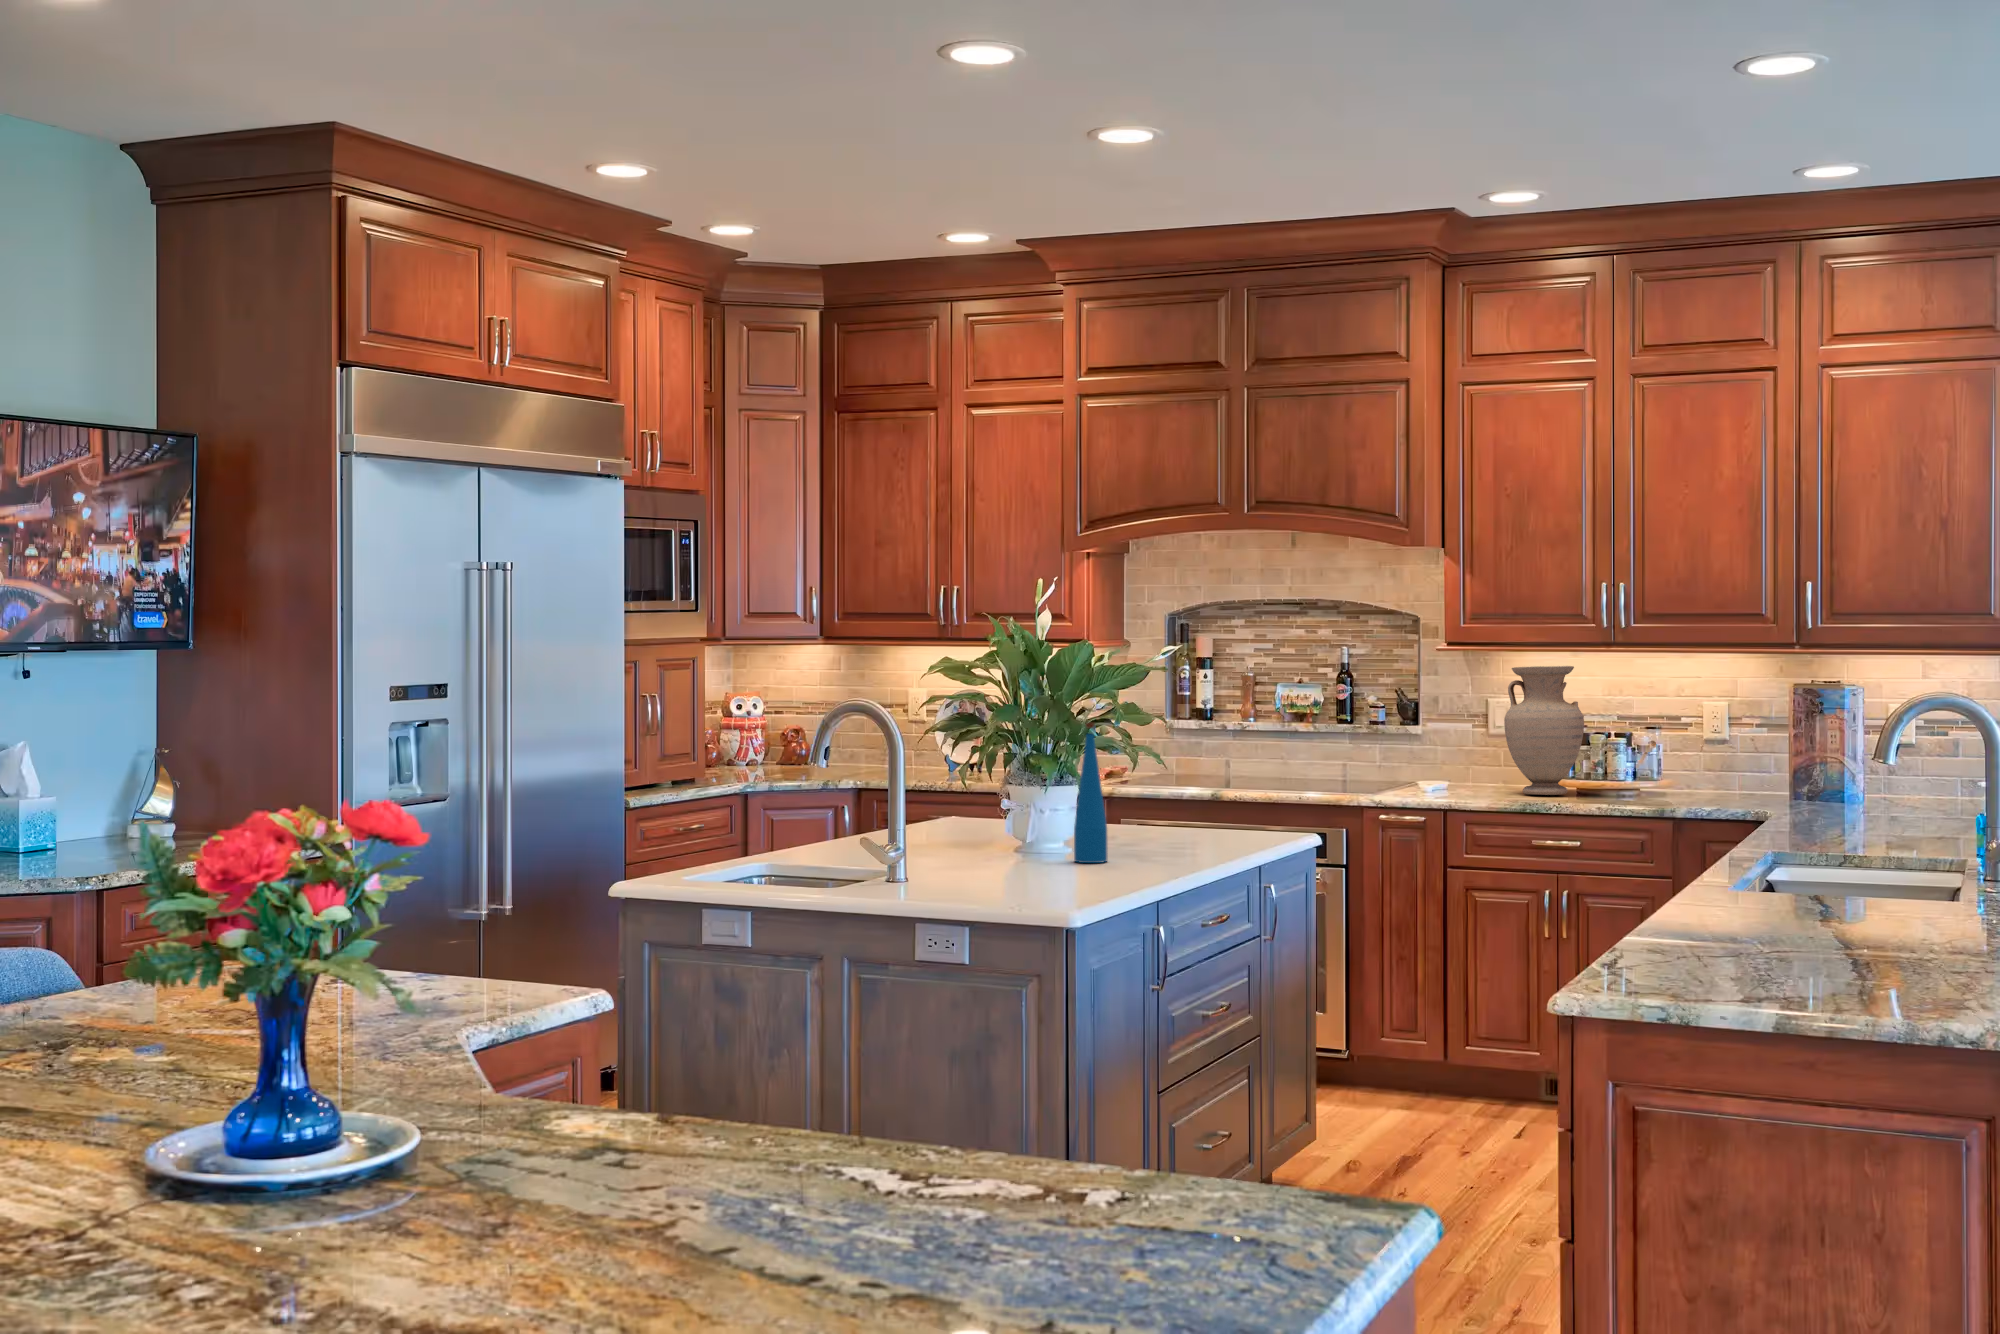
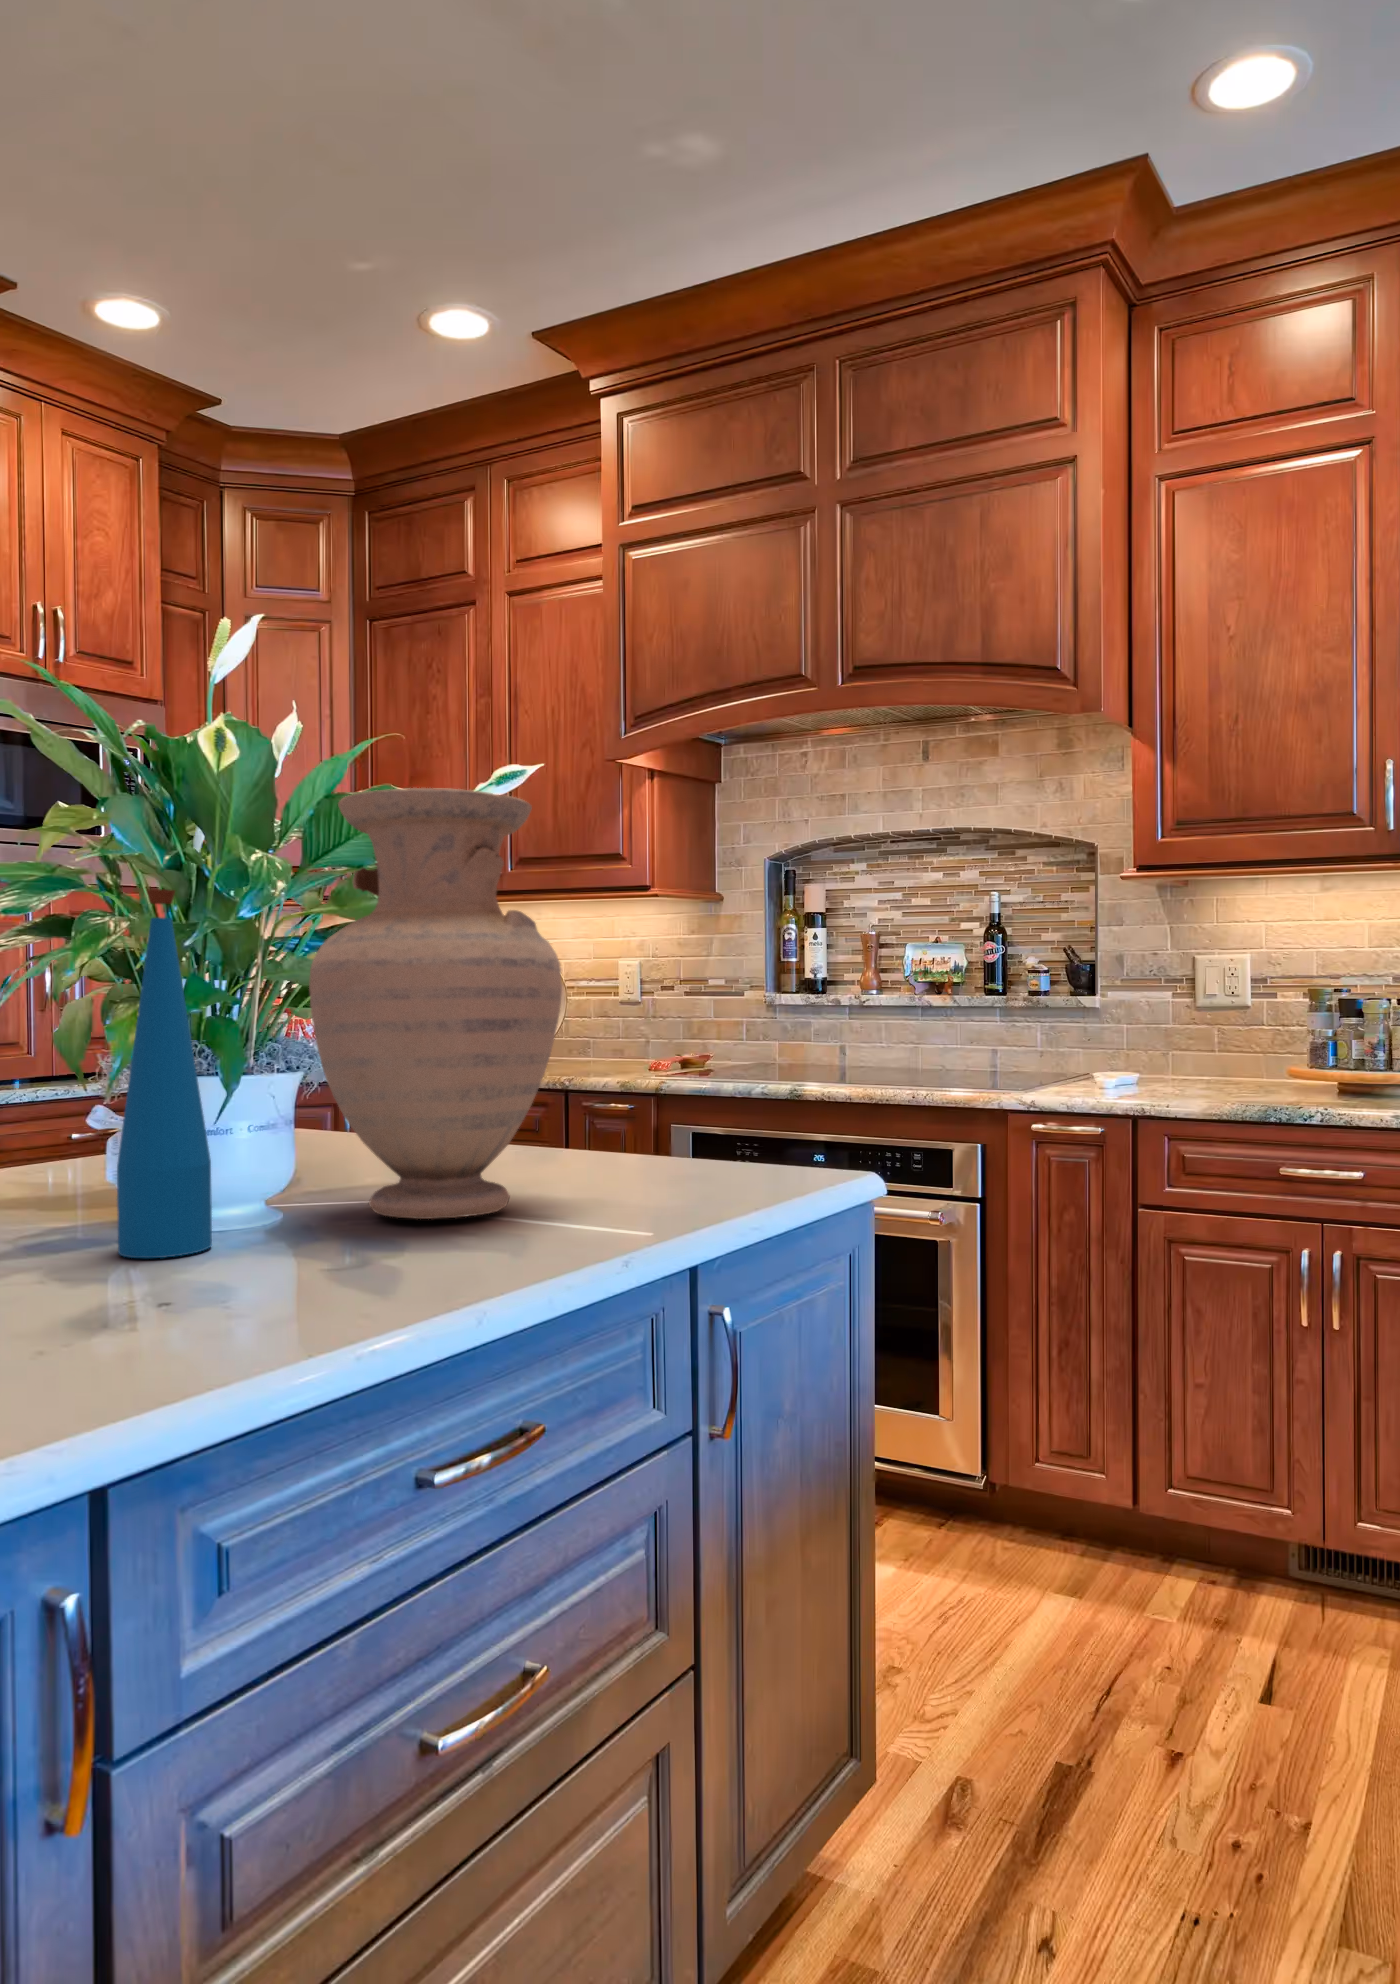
vase: present [1504,666,1584,795] -> present [309,788,562,1219]

